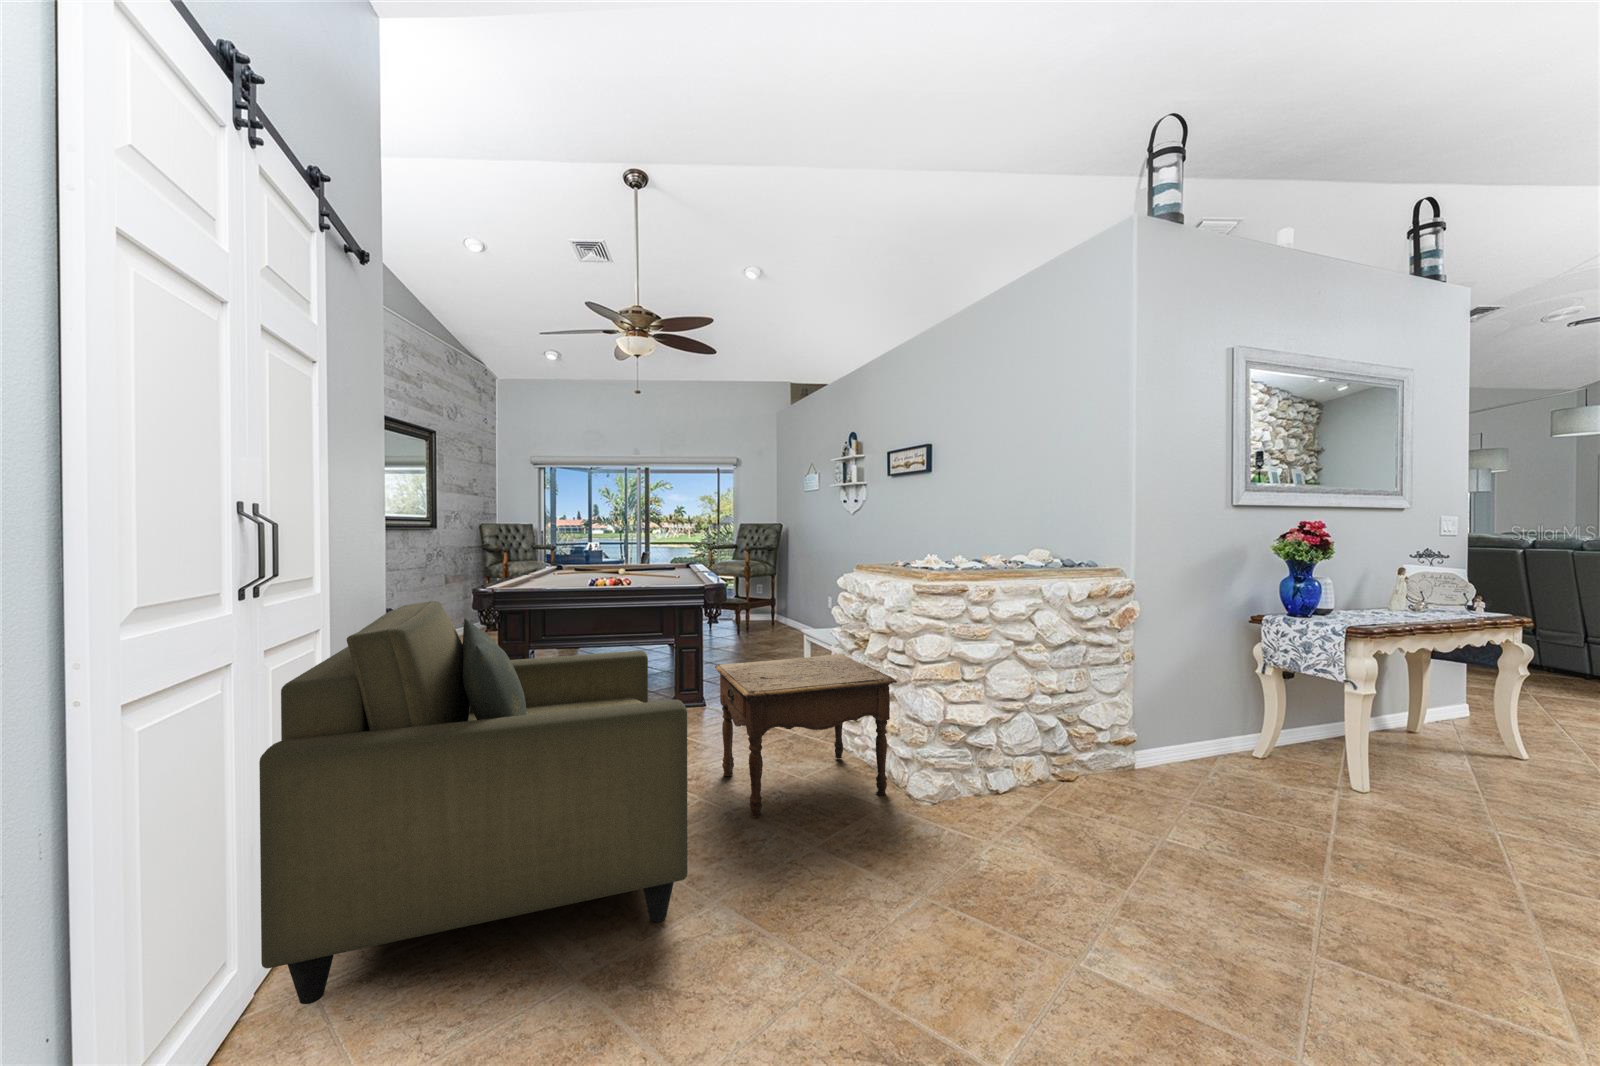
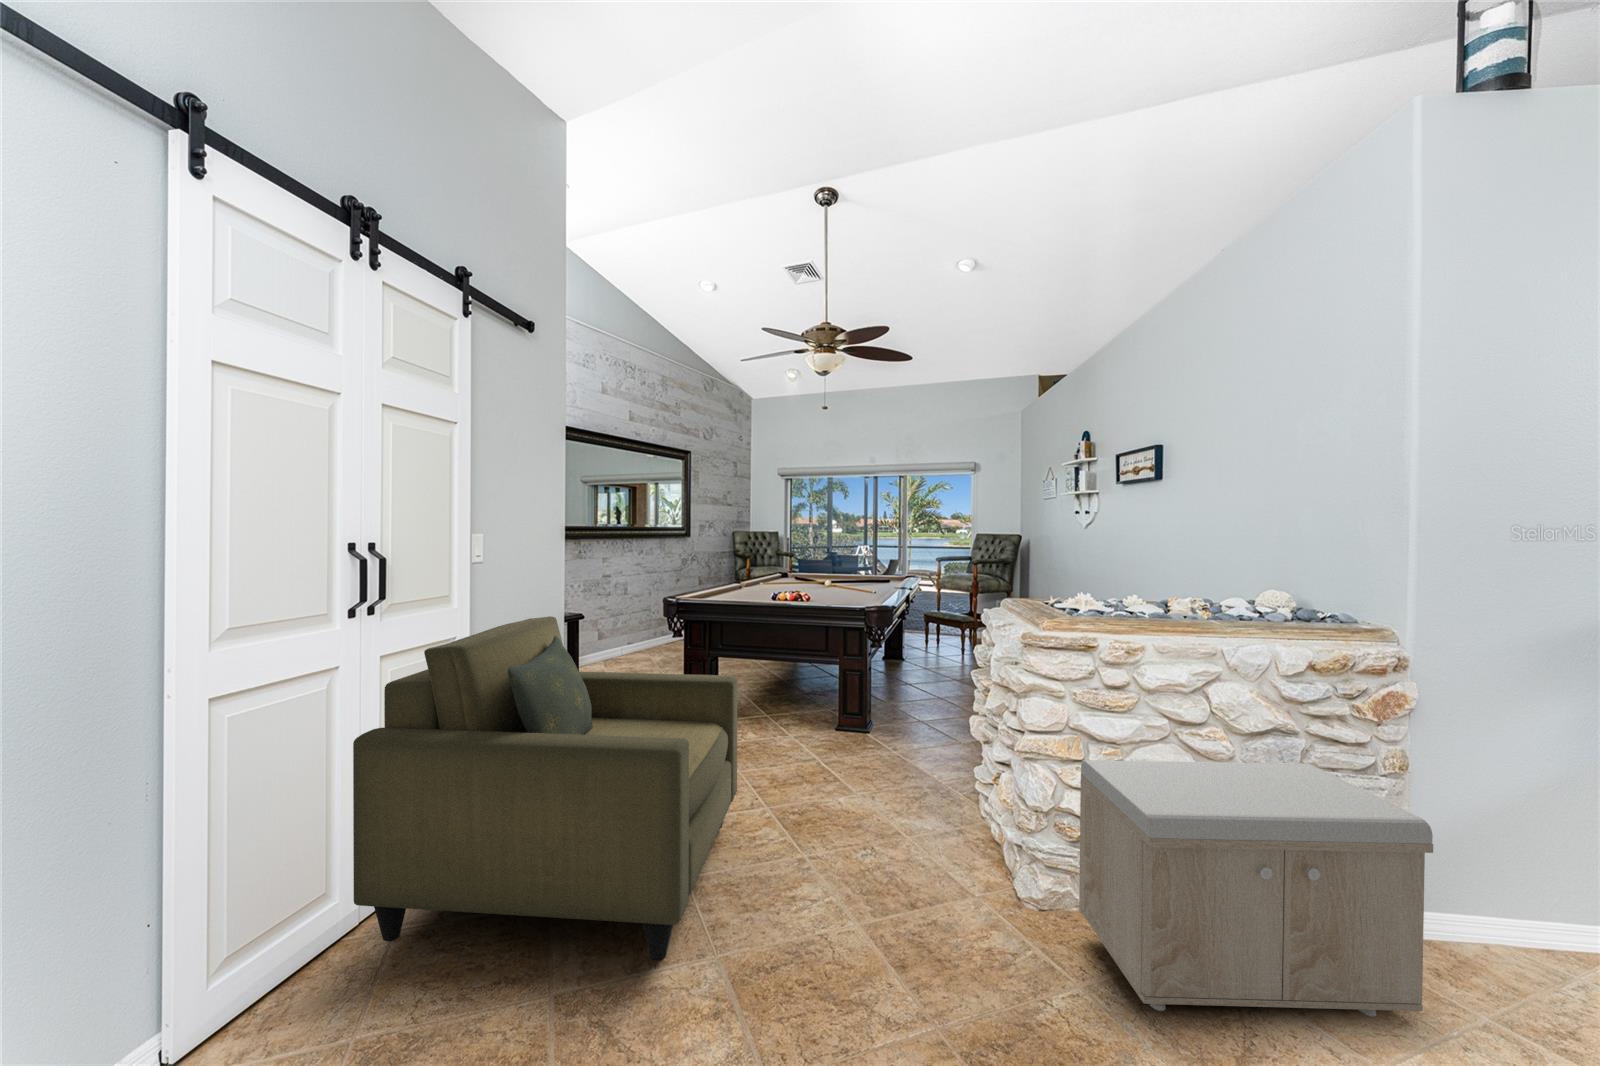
side table: present [715,654,897,818] -> none [811,697,1001,882]
storage bench: none [966,662,1174,843] -> present [1079,760,1433,1017]

